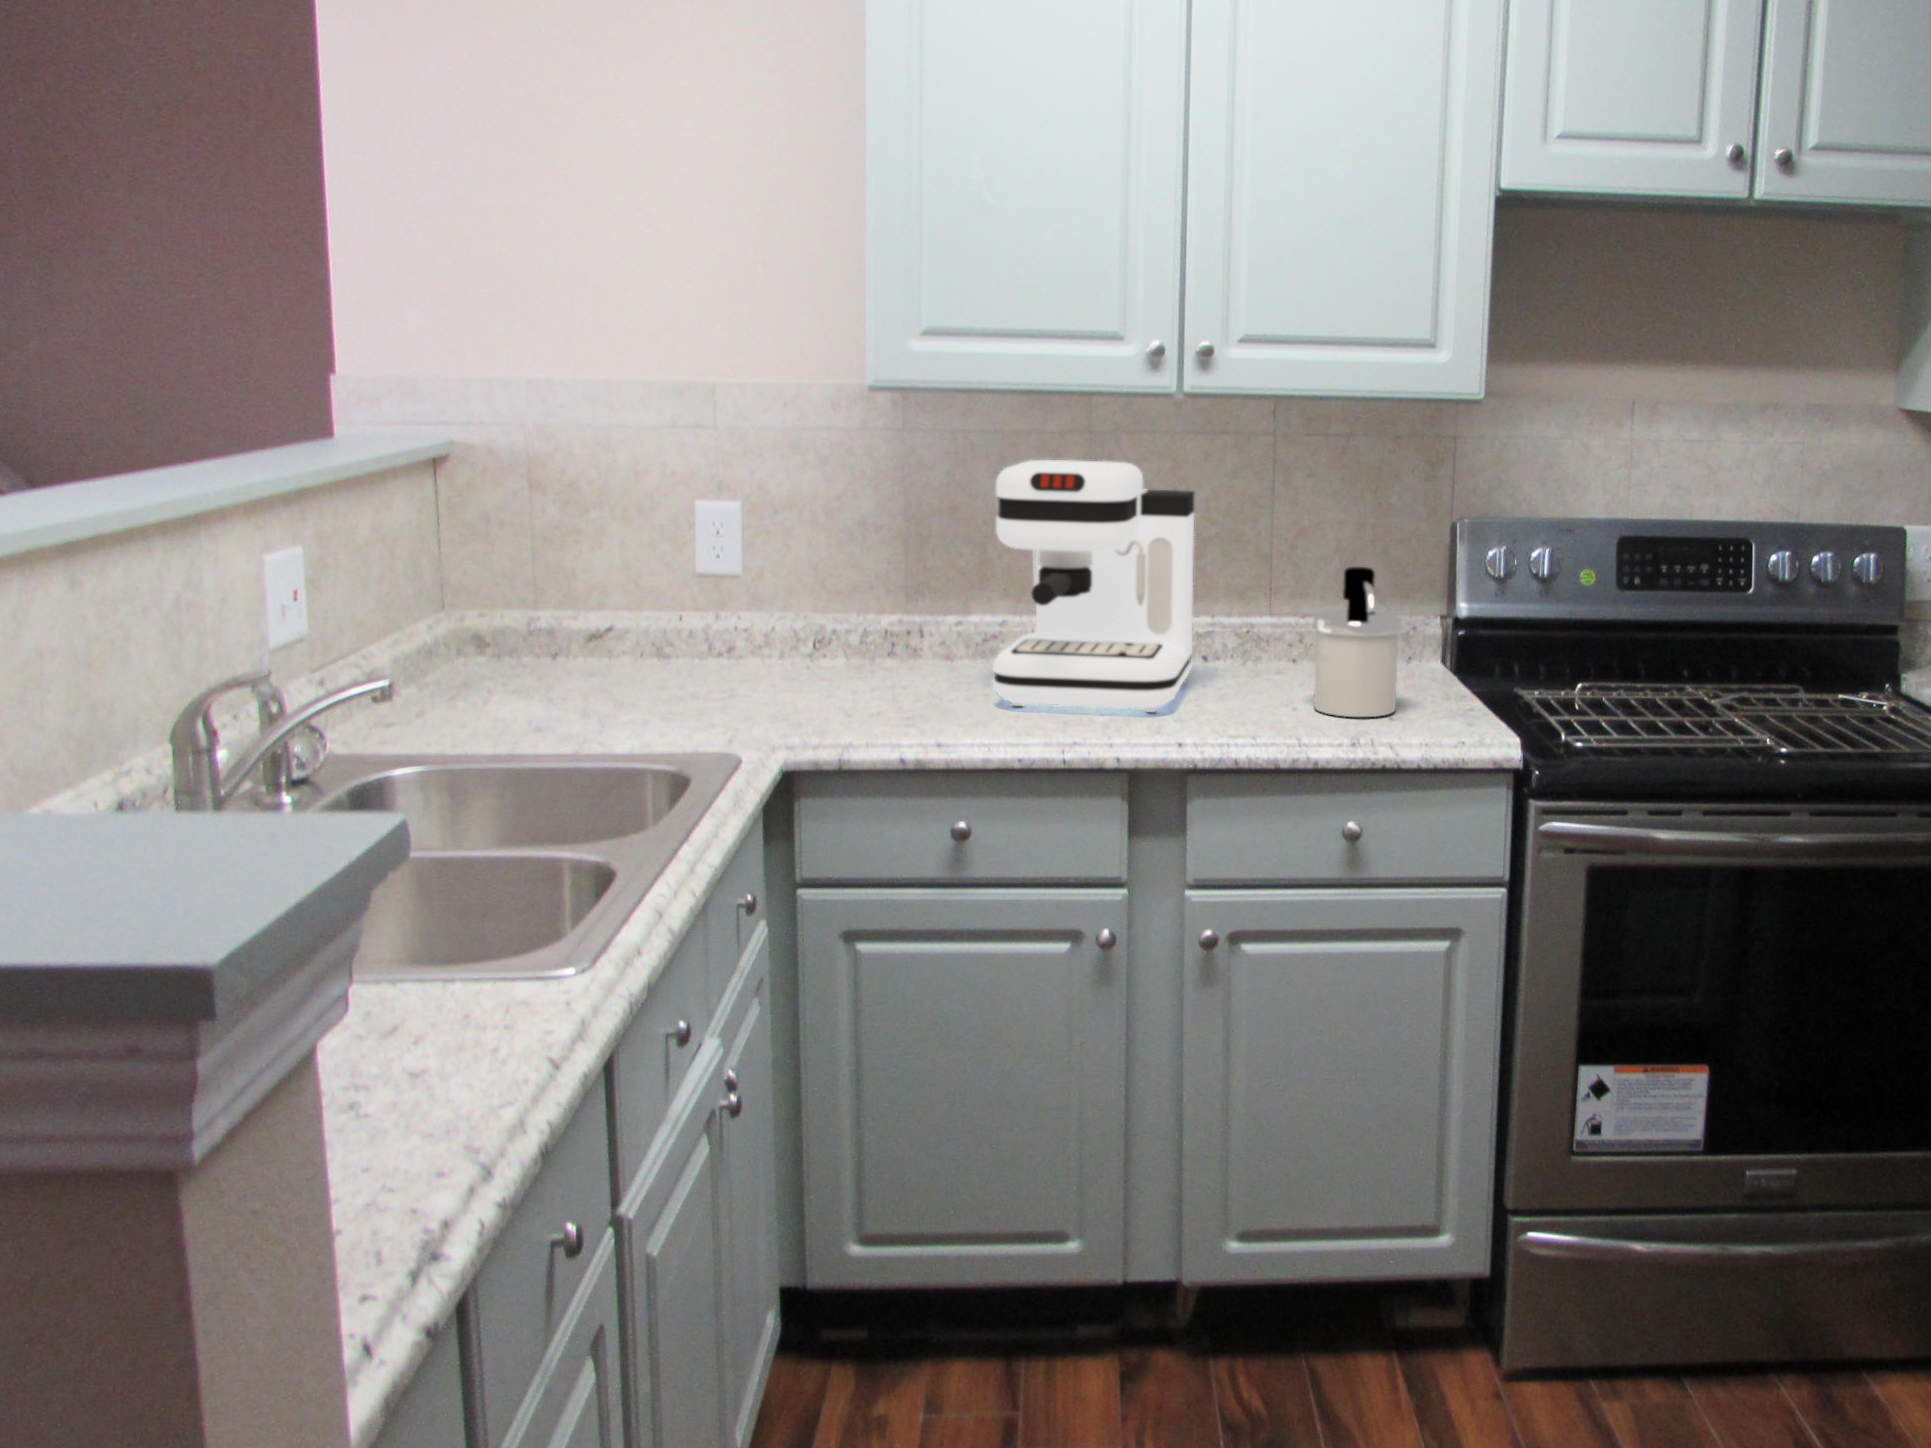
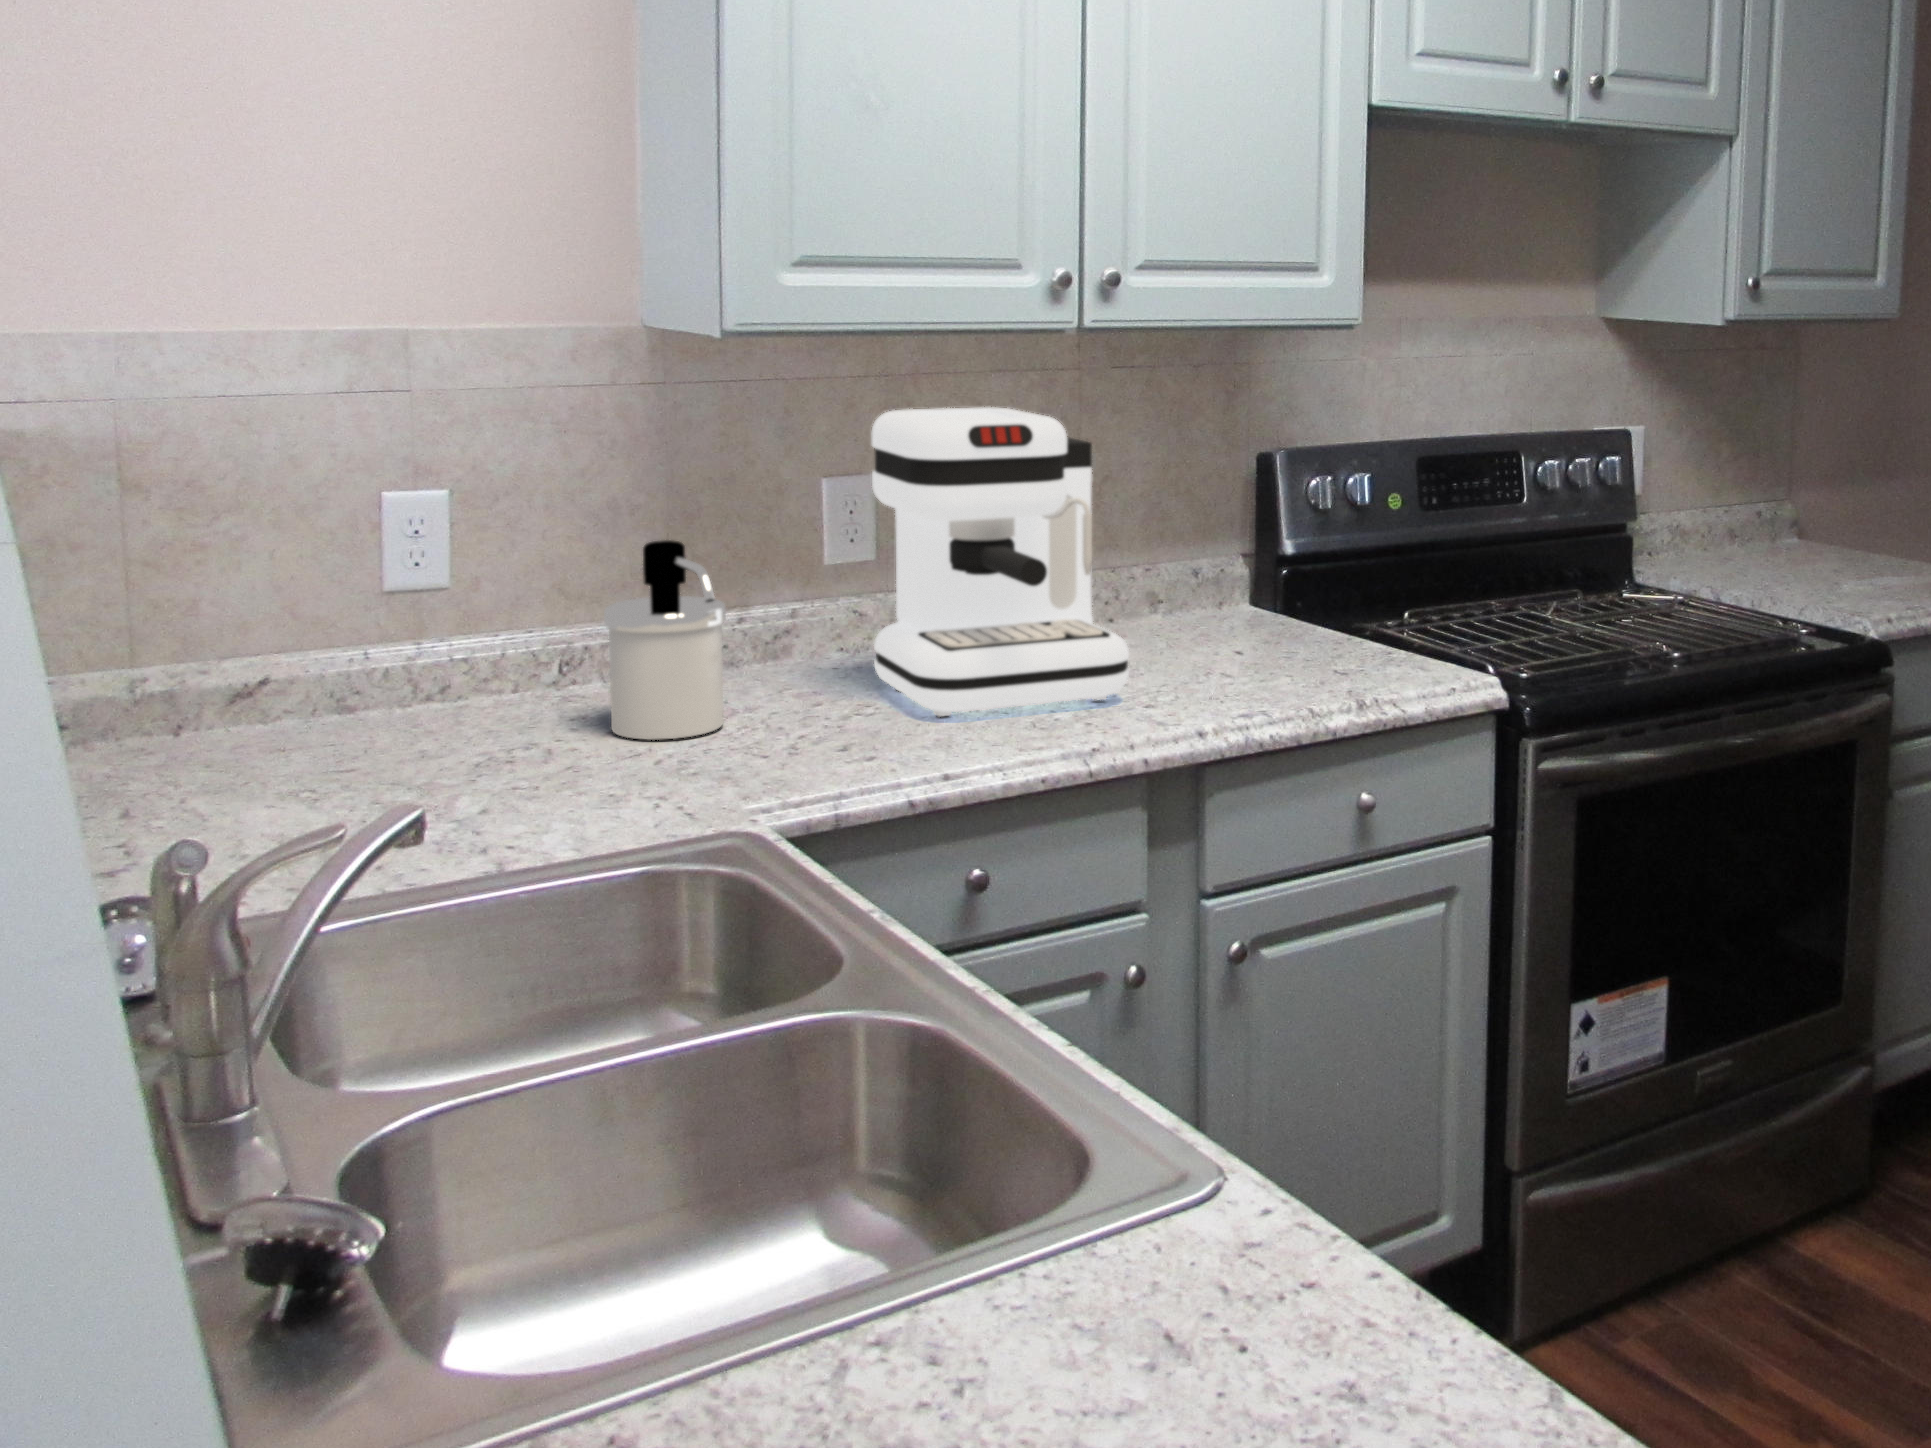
soap dispenser: present [1313,567,1402,717] -> present [604,540,726,740]

